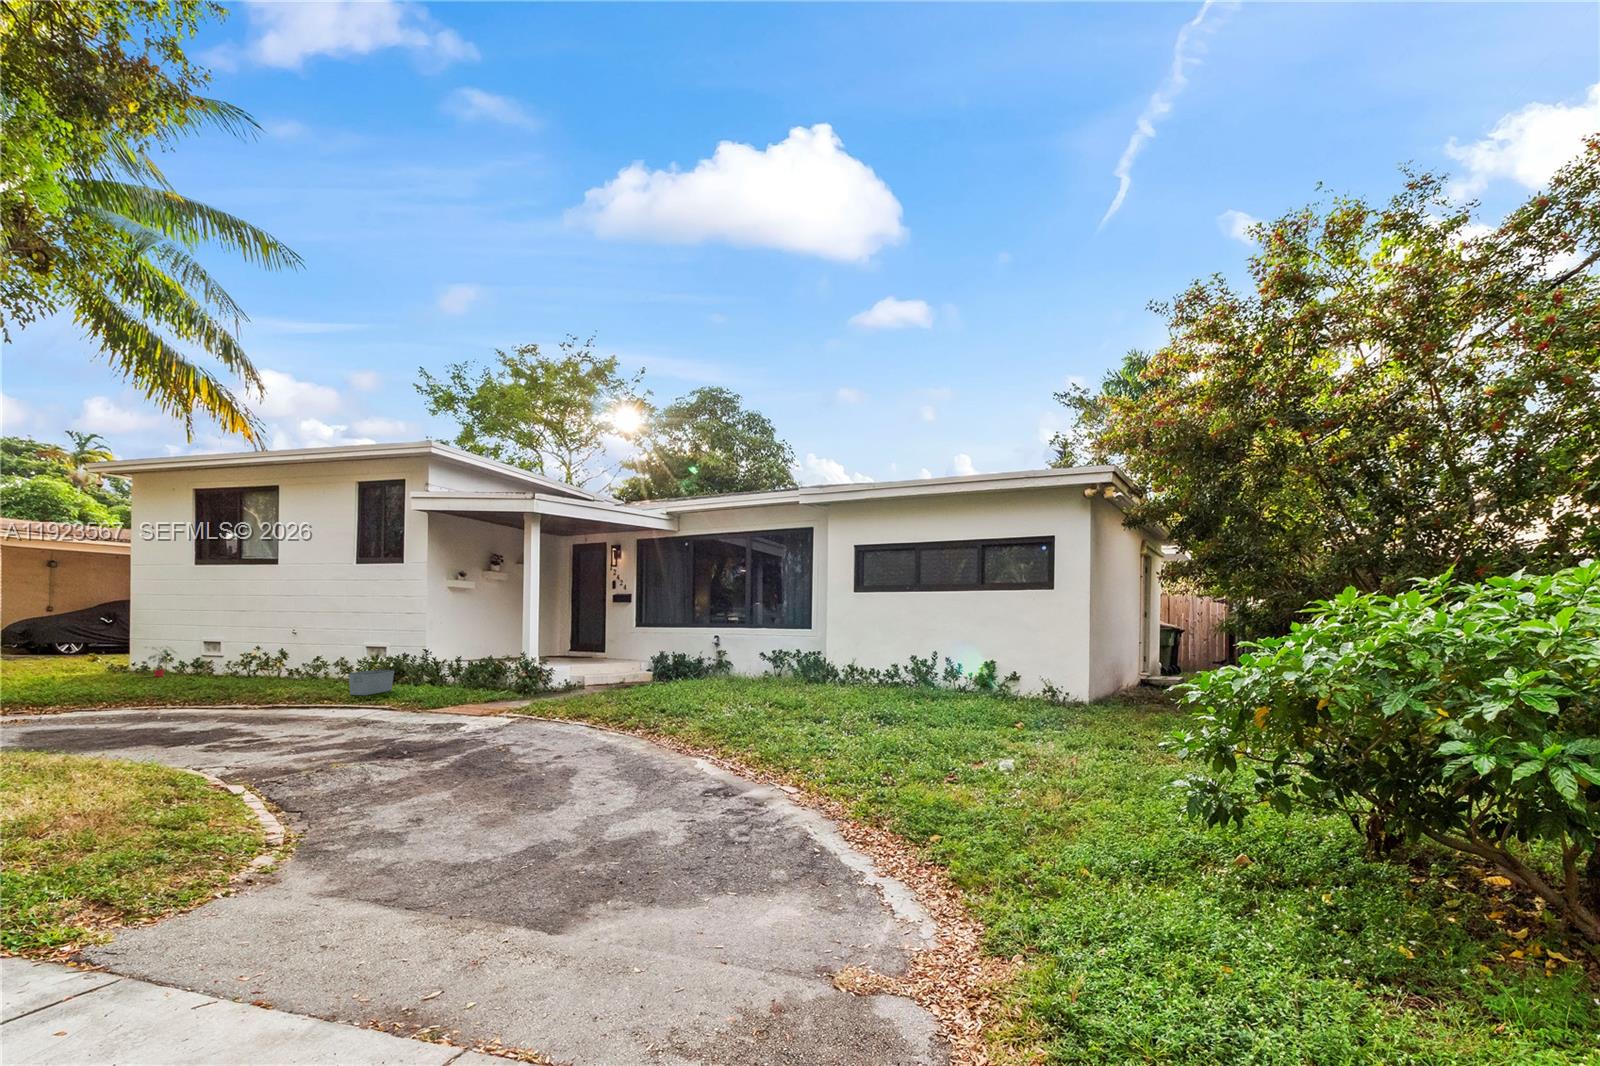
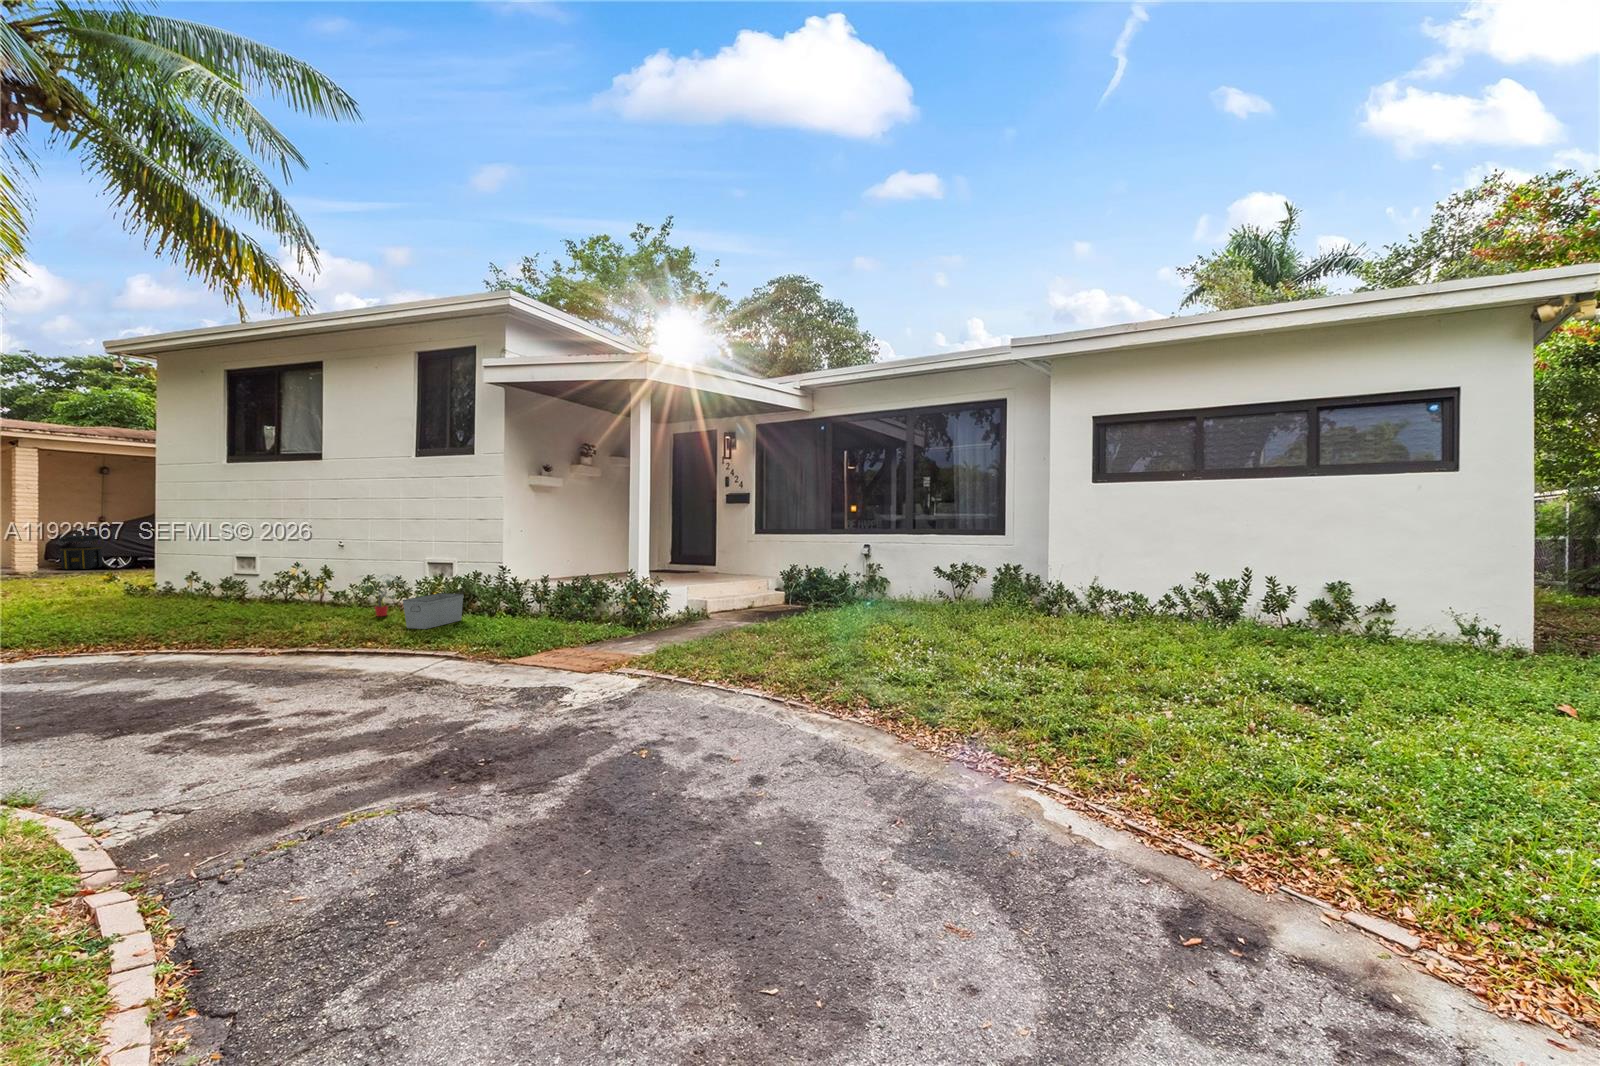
toolbox: none [24,623,60,654] -> present [60,535,102,570]
potted plant: present [145,647,176,677] -> present [365,575,403,616]

